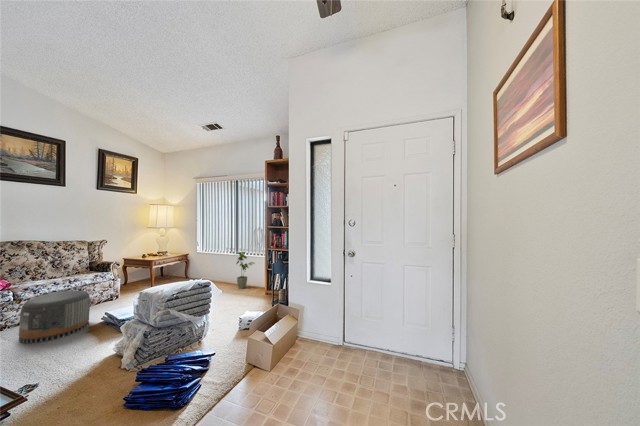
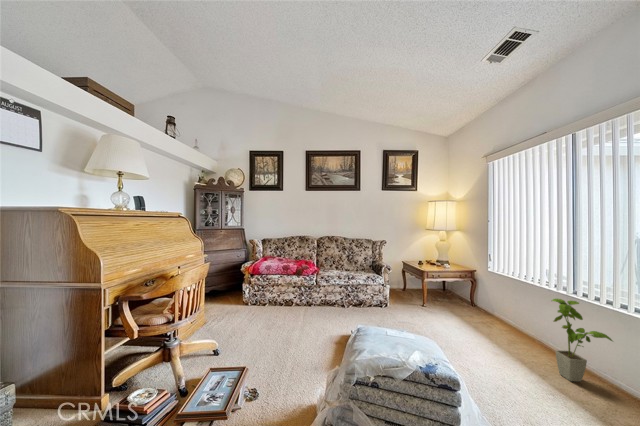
pouf: present [19,291,90,343] -> none [306,288,348,335]

